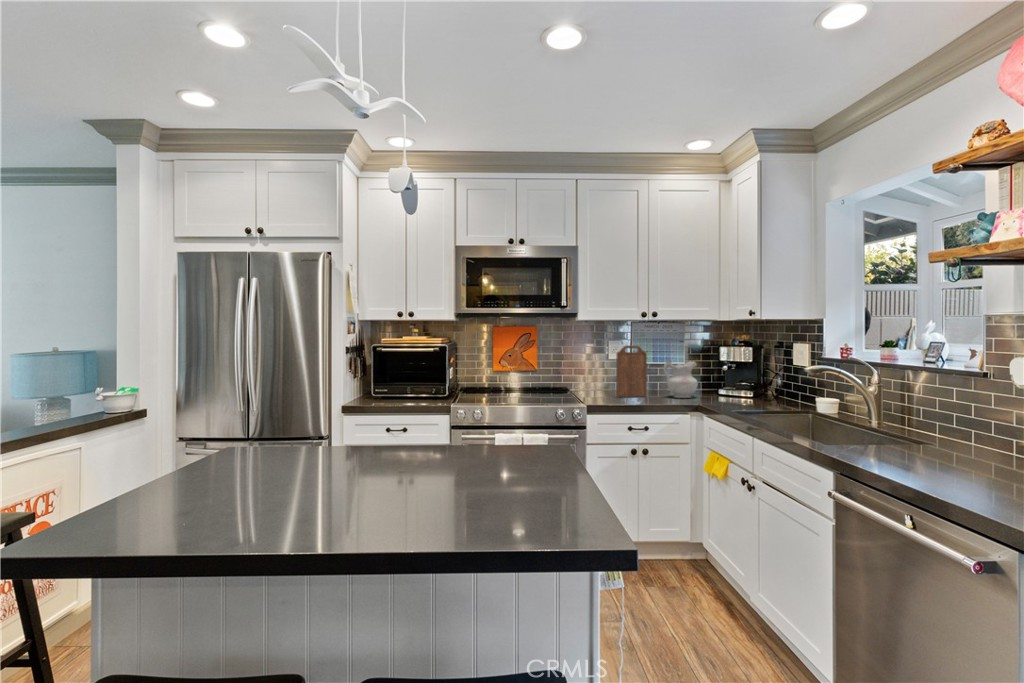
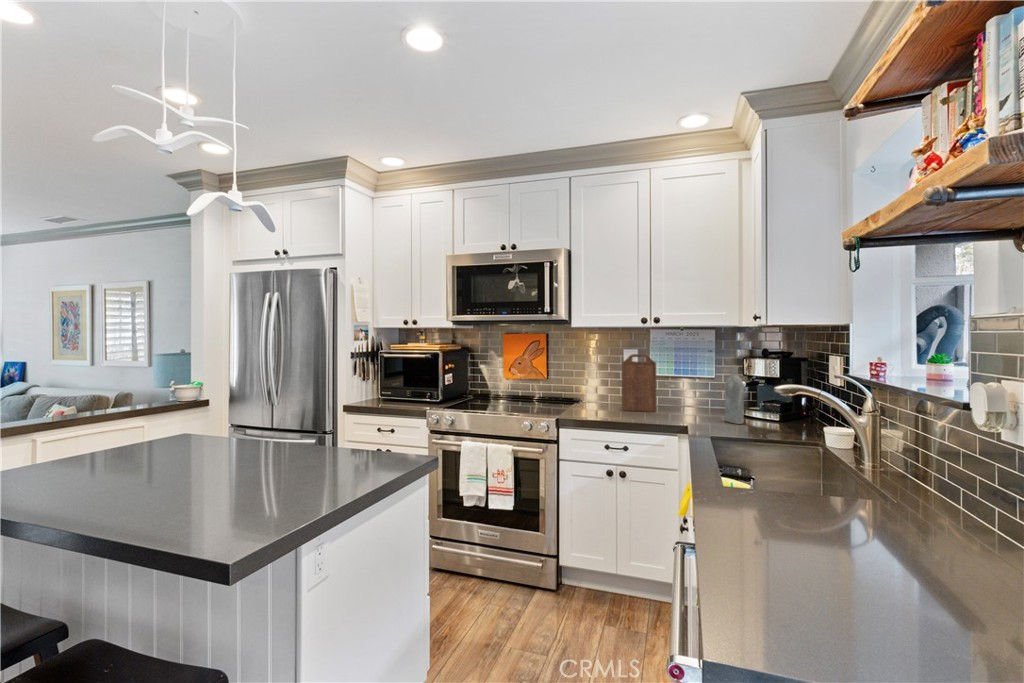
bottle: none [715,354,734,402] -> present [725,366,744,424]
ceramic pitcher: present [664,360,698,398] -> none [673,372,713,416]

